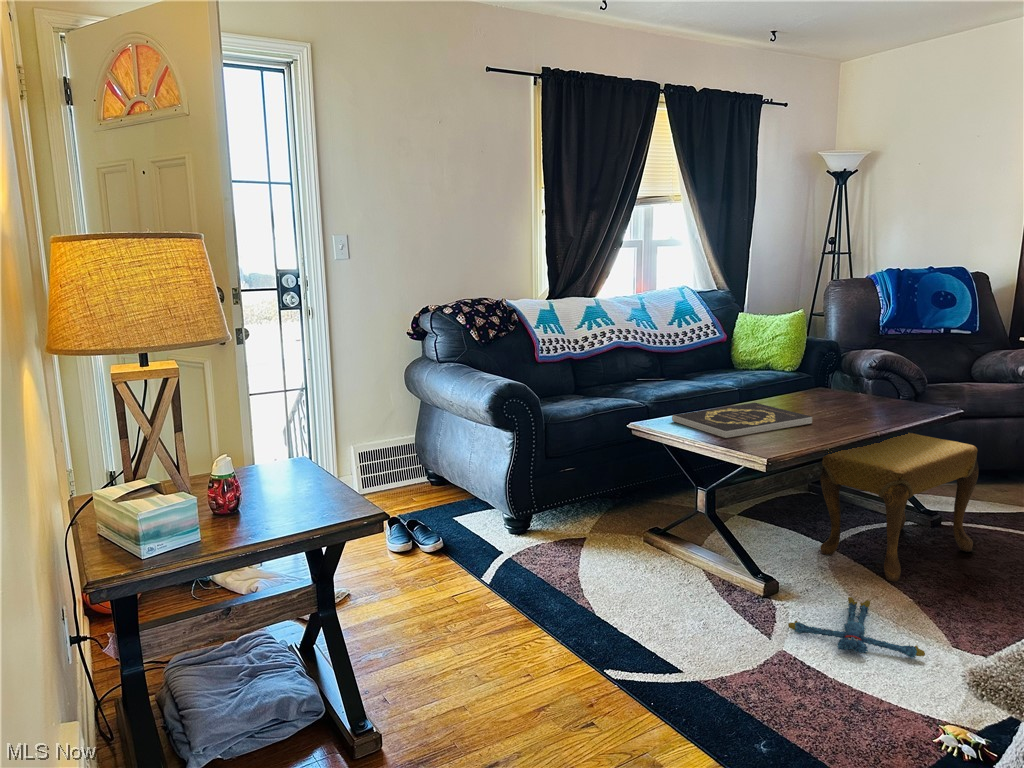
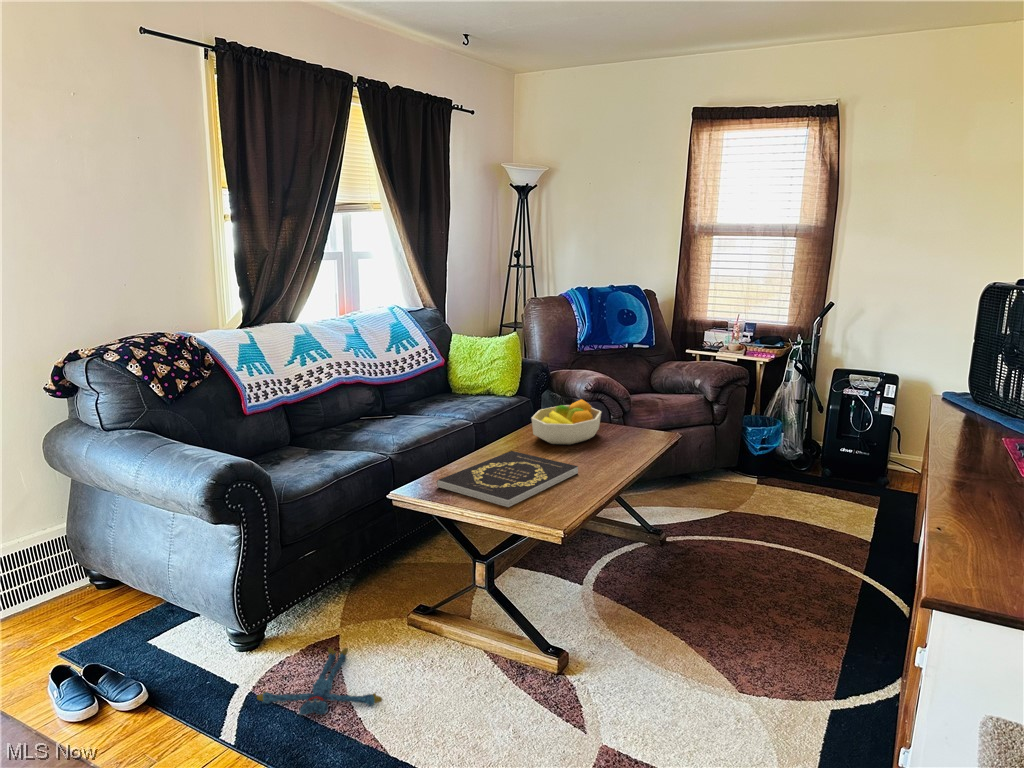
fruit bowl: none [785,365,864,405] -> present [532,399,601,445]
footstool: present [820,433,979,582] -> none [587,465,712,625]
plush toy: present [788,597,925,658] -> present [257,647,382,715]

